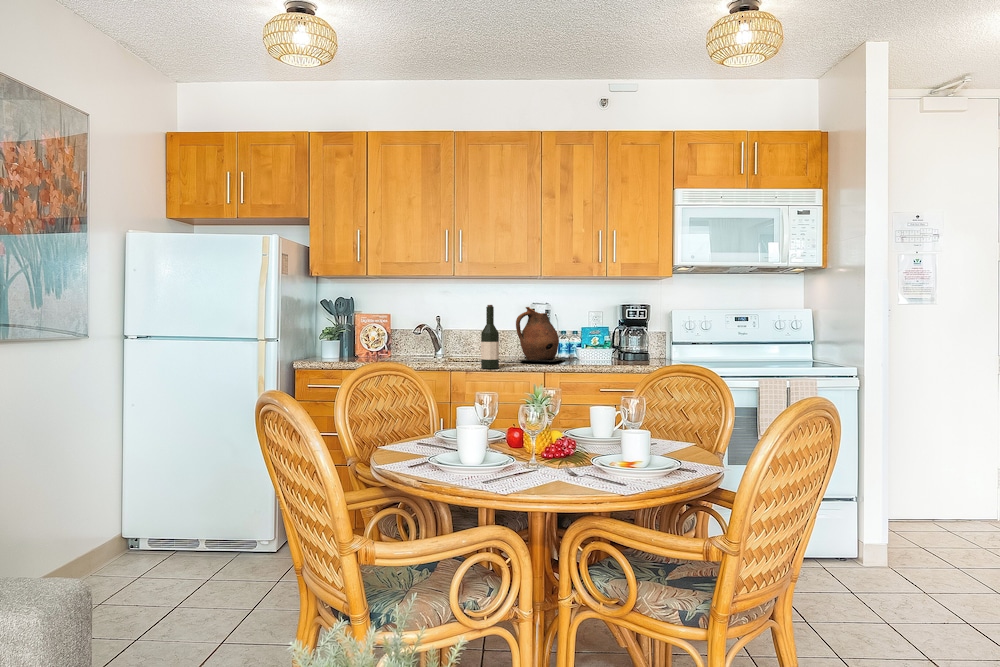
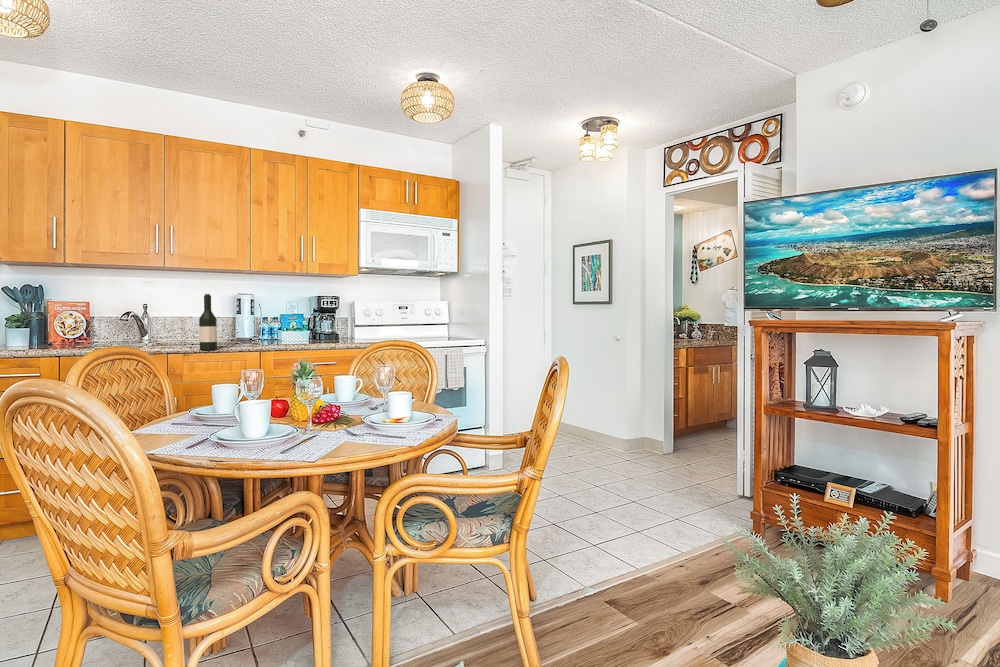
ceramic pitcher: present [516,307,565,362] -> none [227,297,272,343]

